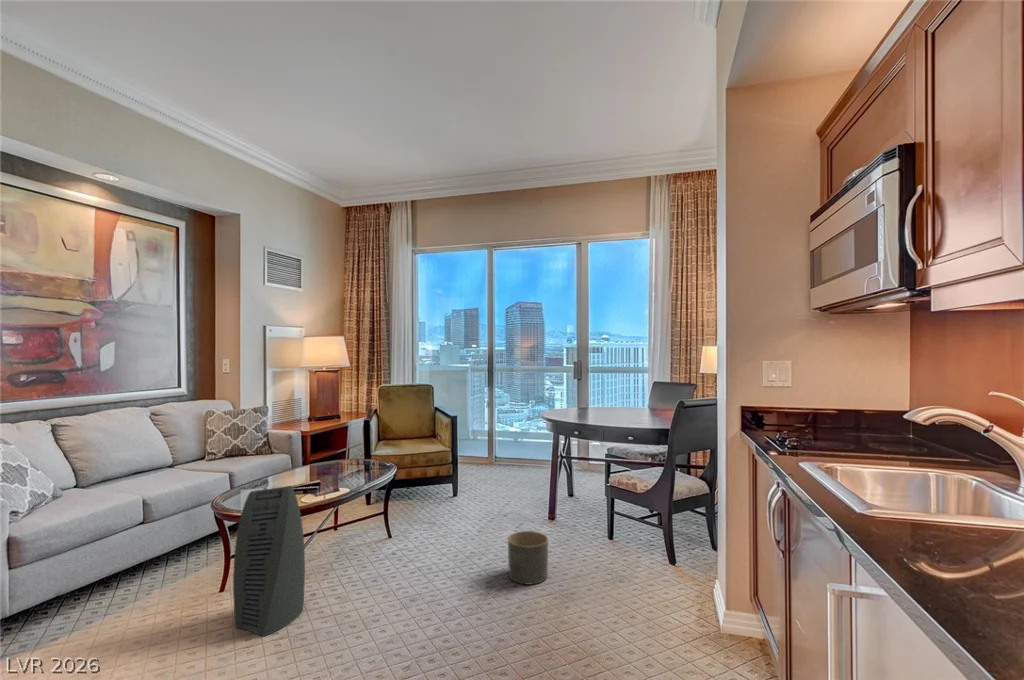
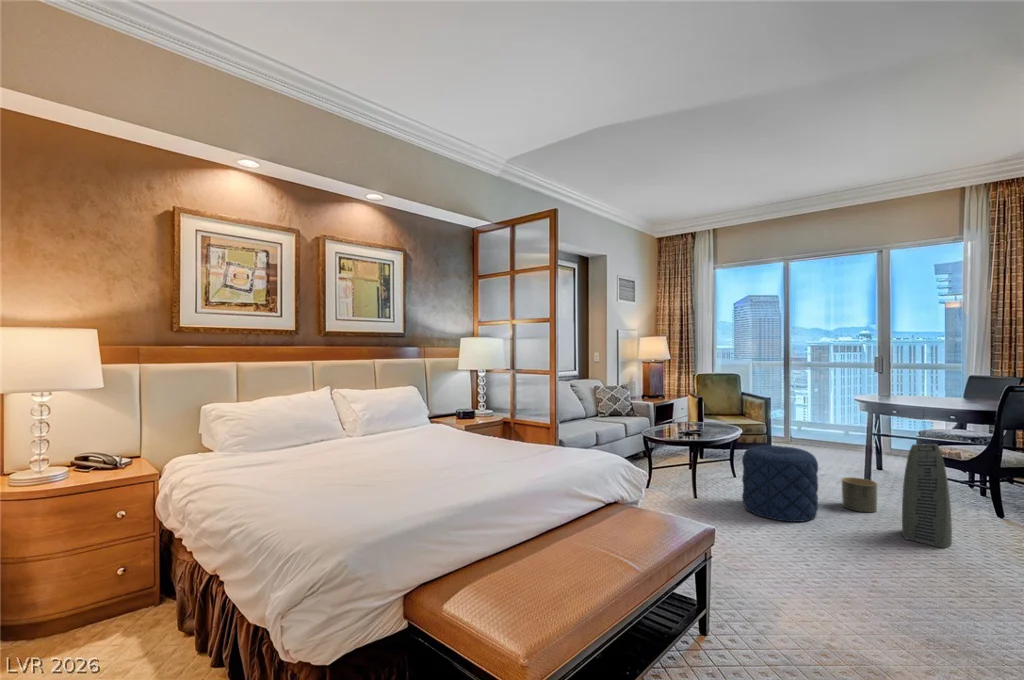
air purifier: present [233,486,305,636] -> present [902,444,952,548]
pouf: none [362,502,468,636] -> present [742,445,818,522]

